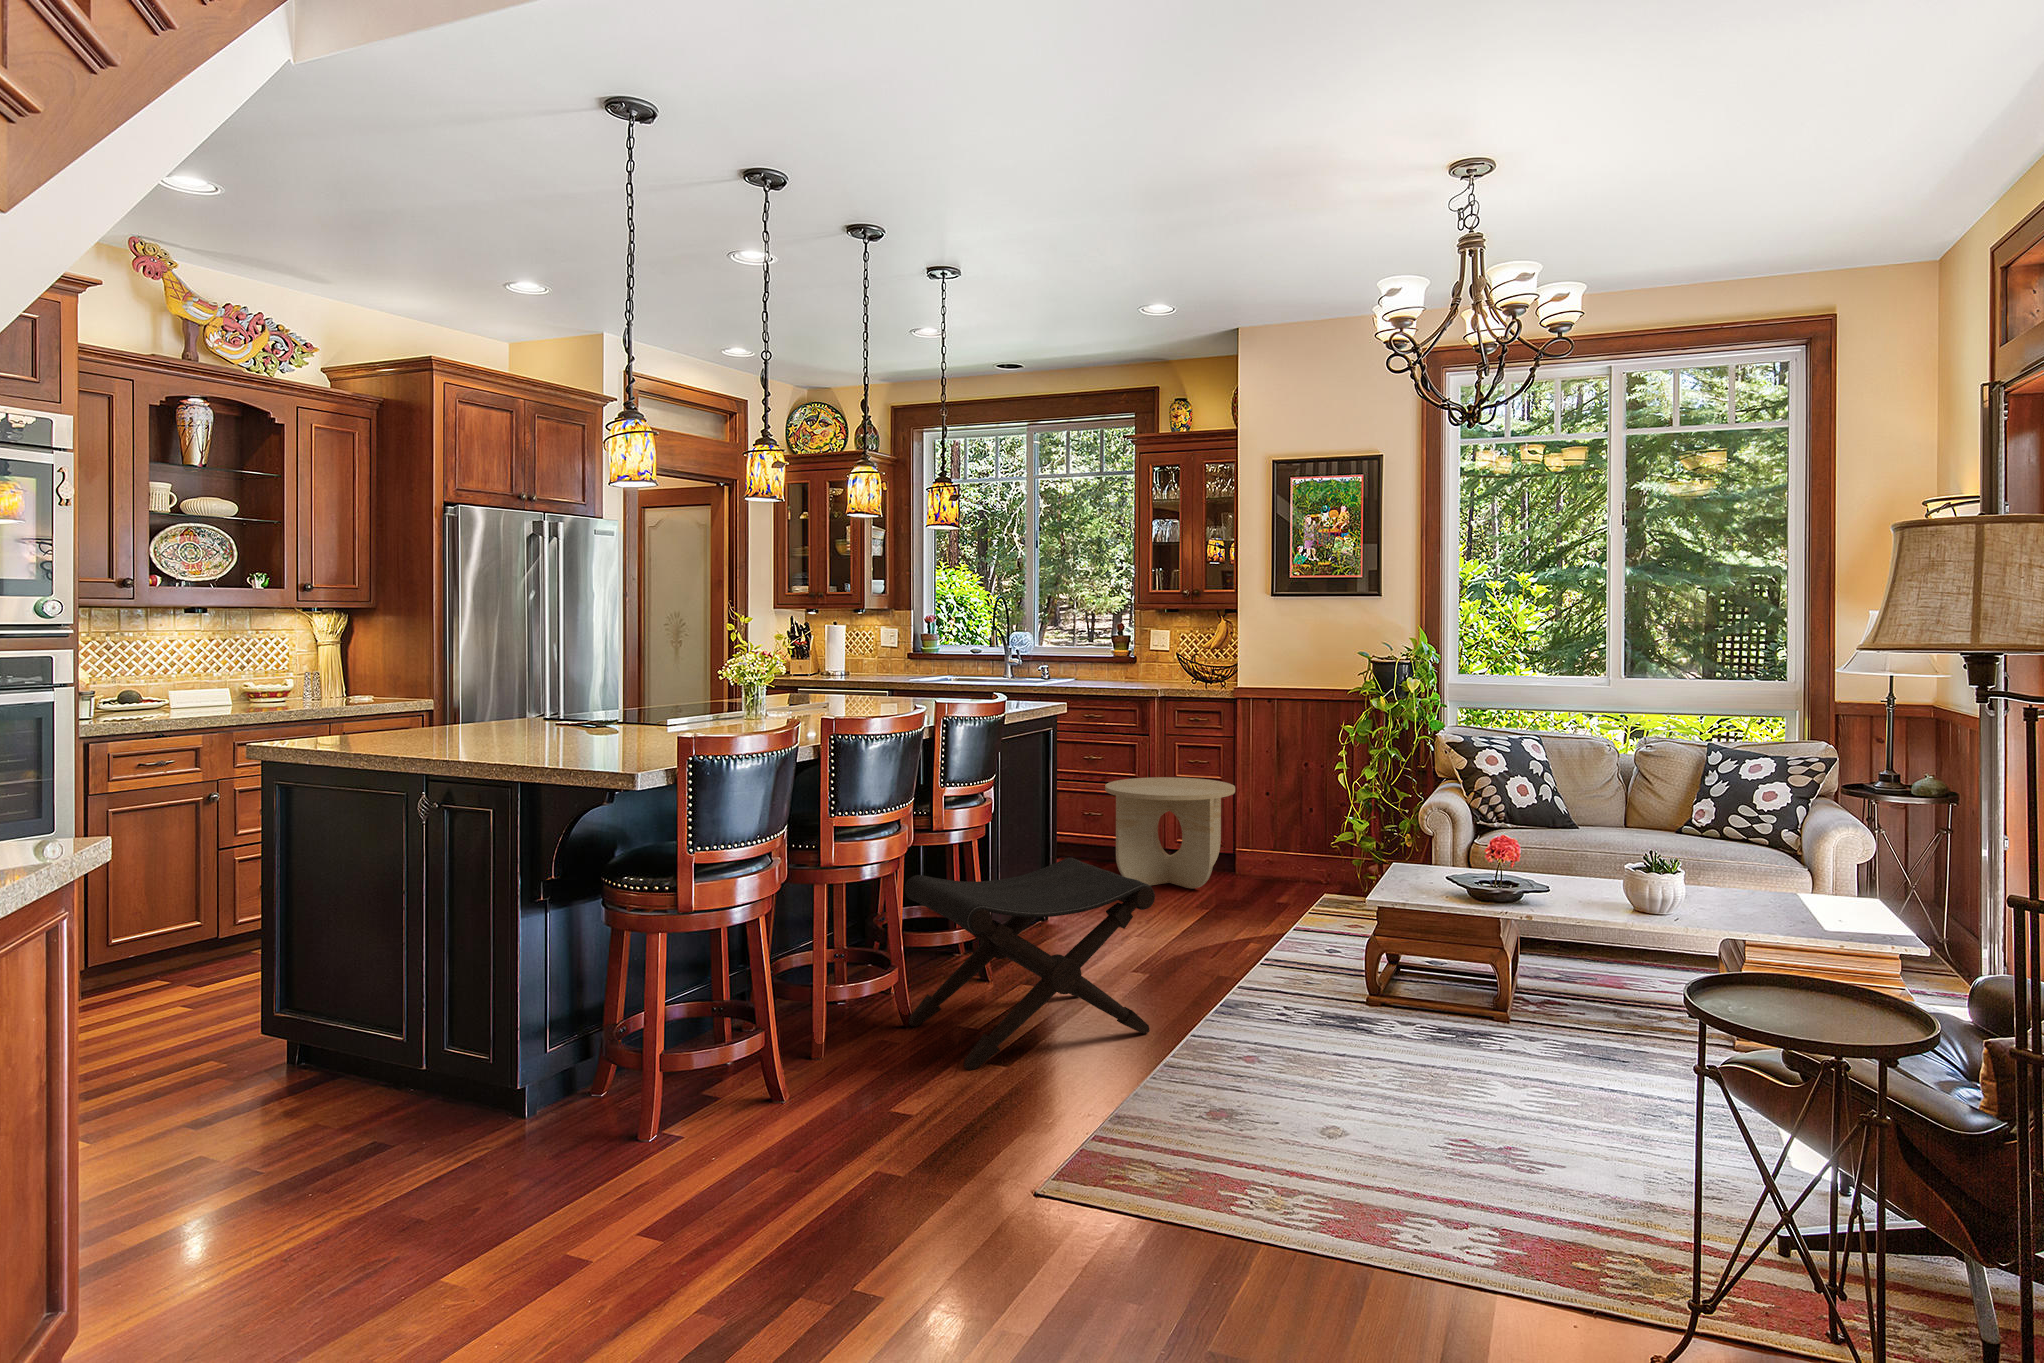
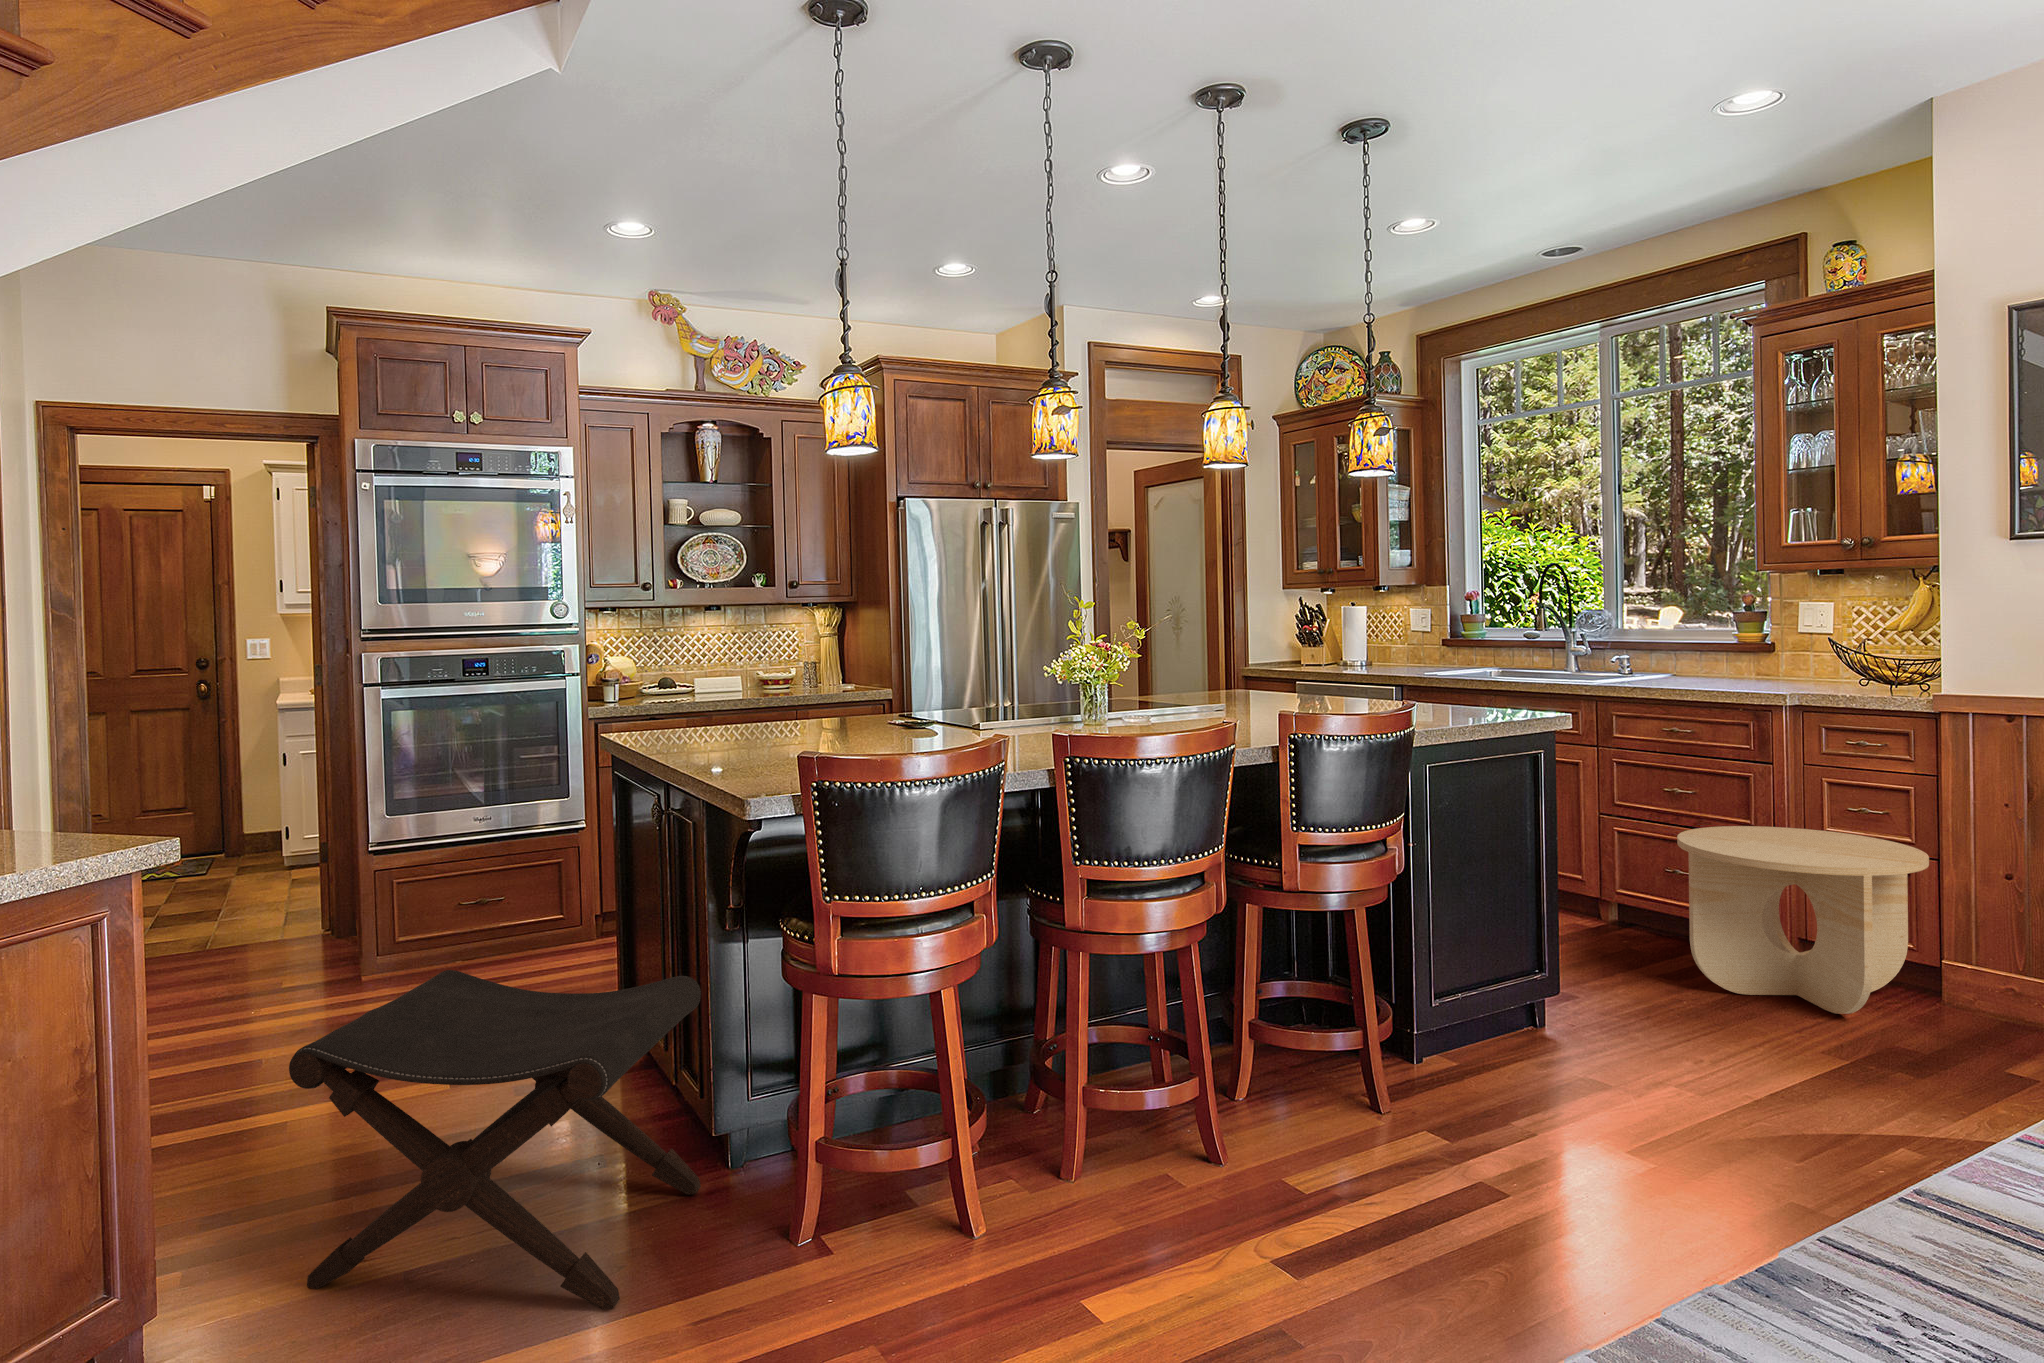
footstool: present [905,858,1155,1070] -> present [289,970,701,1310]

